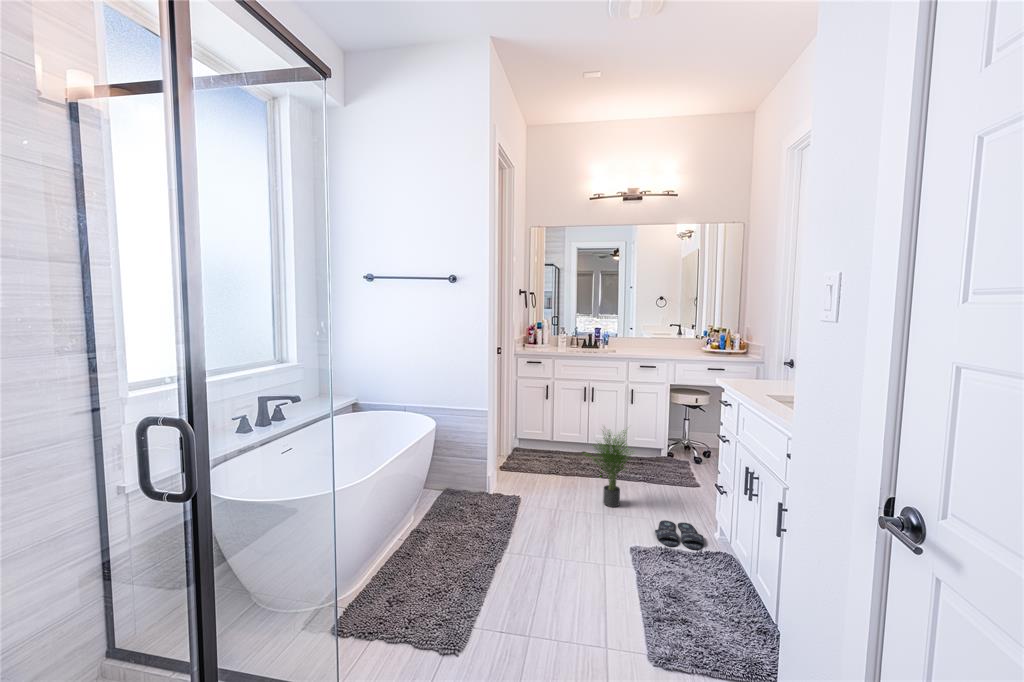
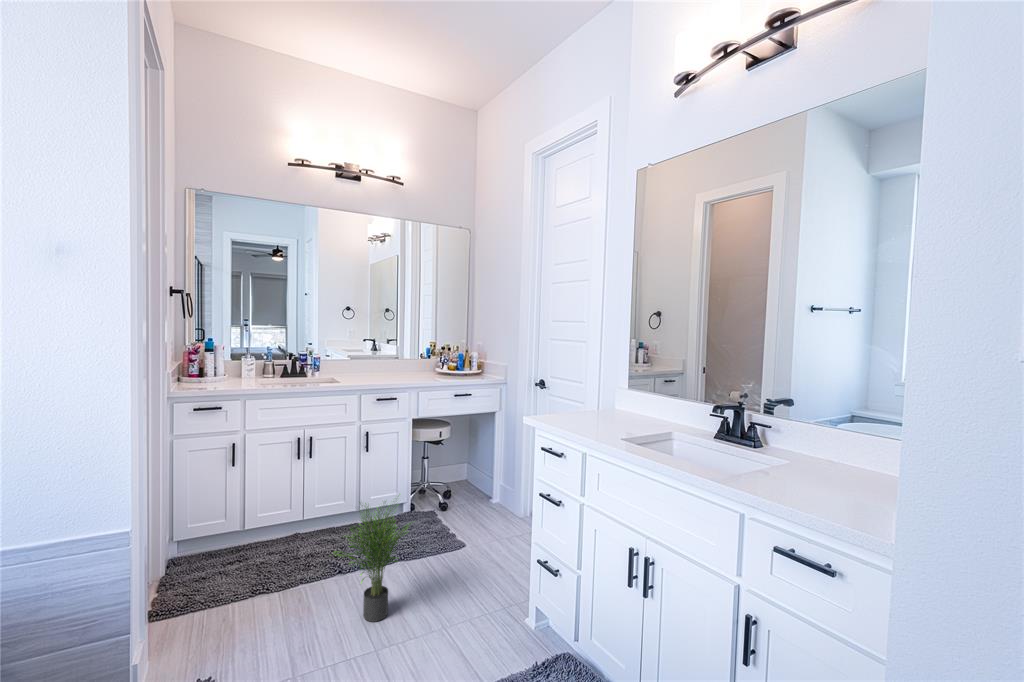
slippers: present [655,520,704,550] -> none [452,607,517,659]

